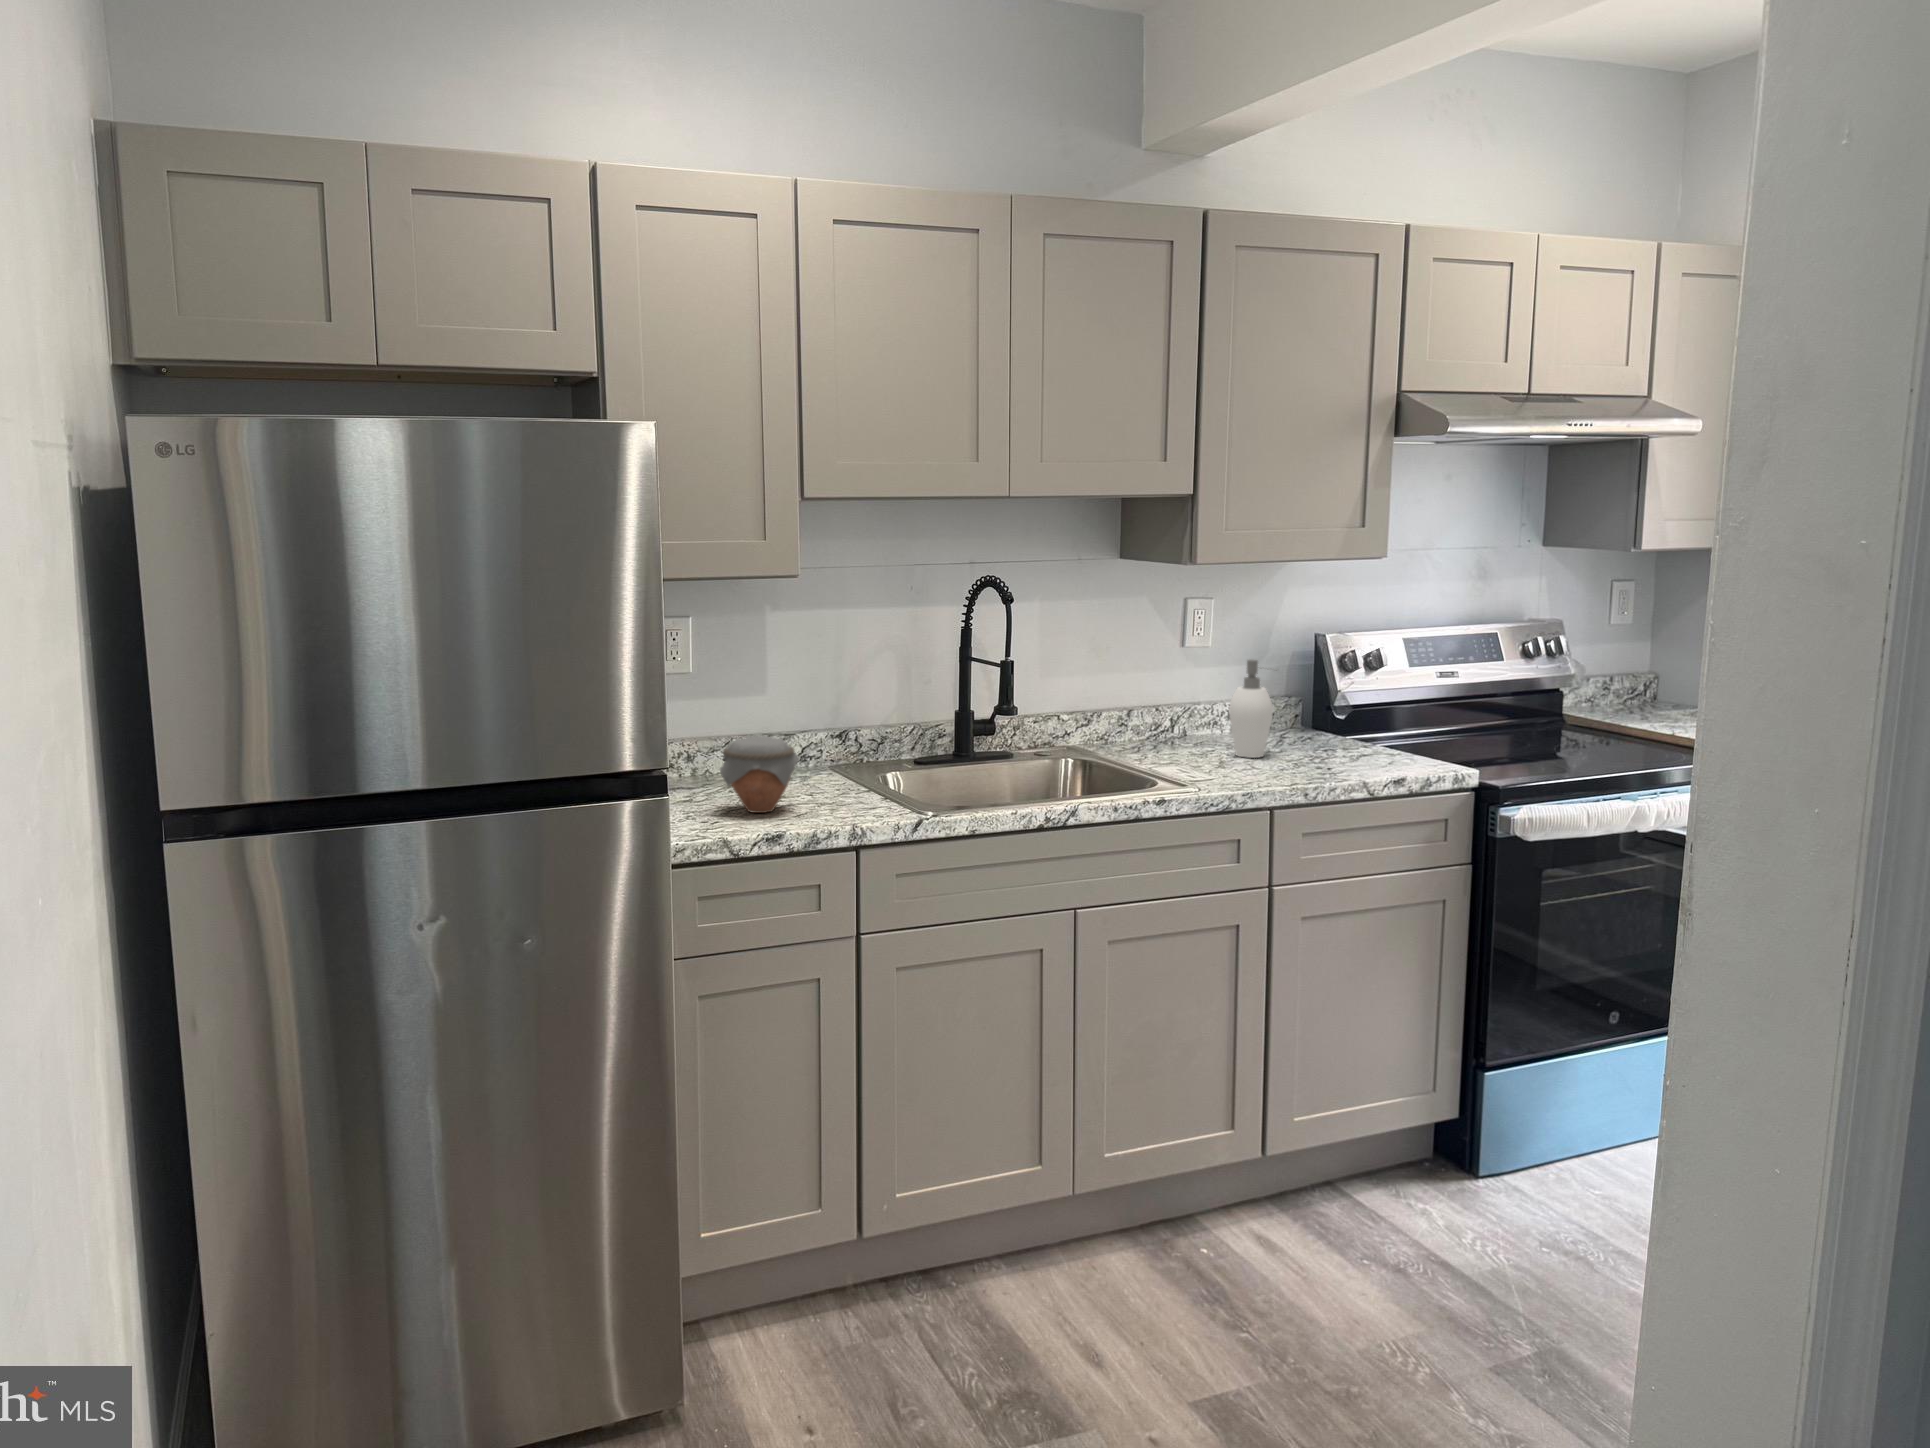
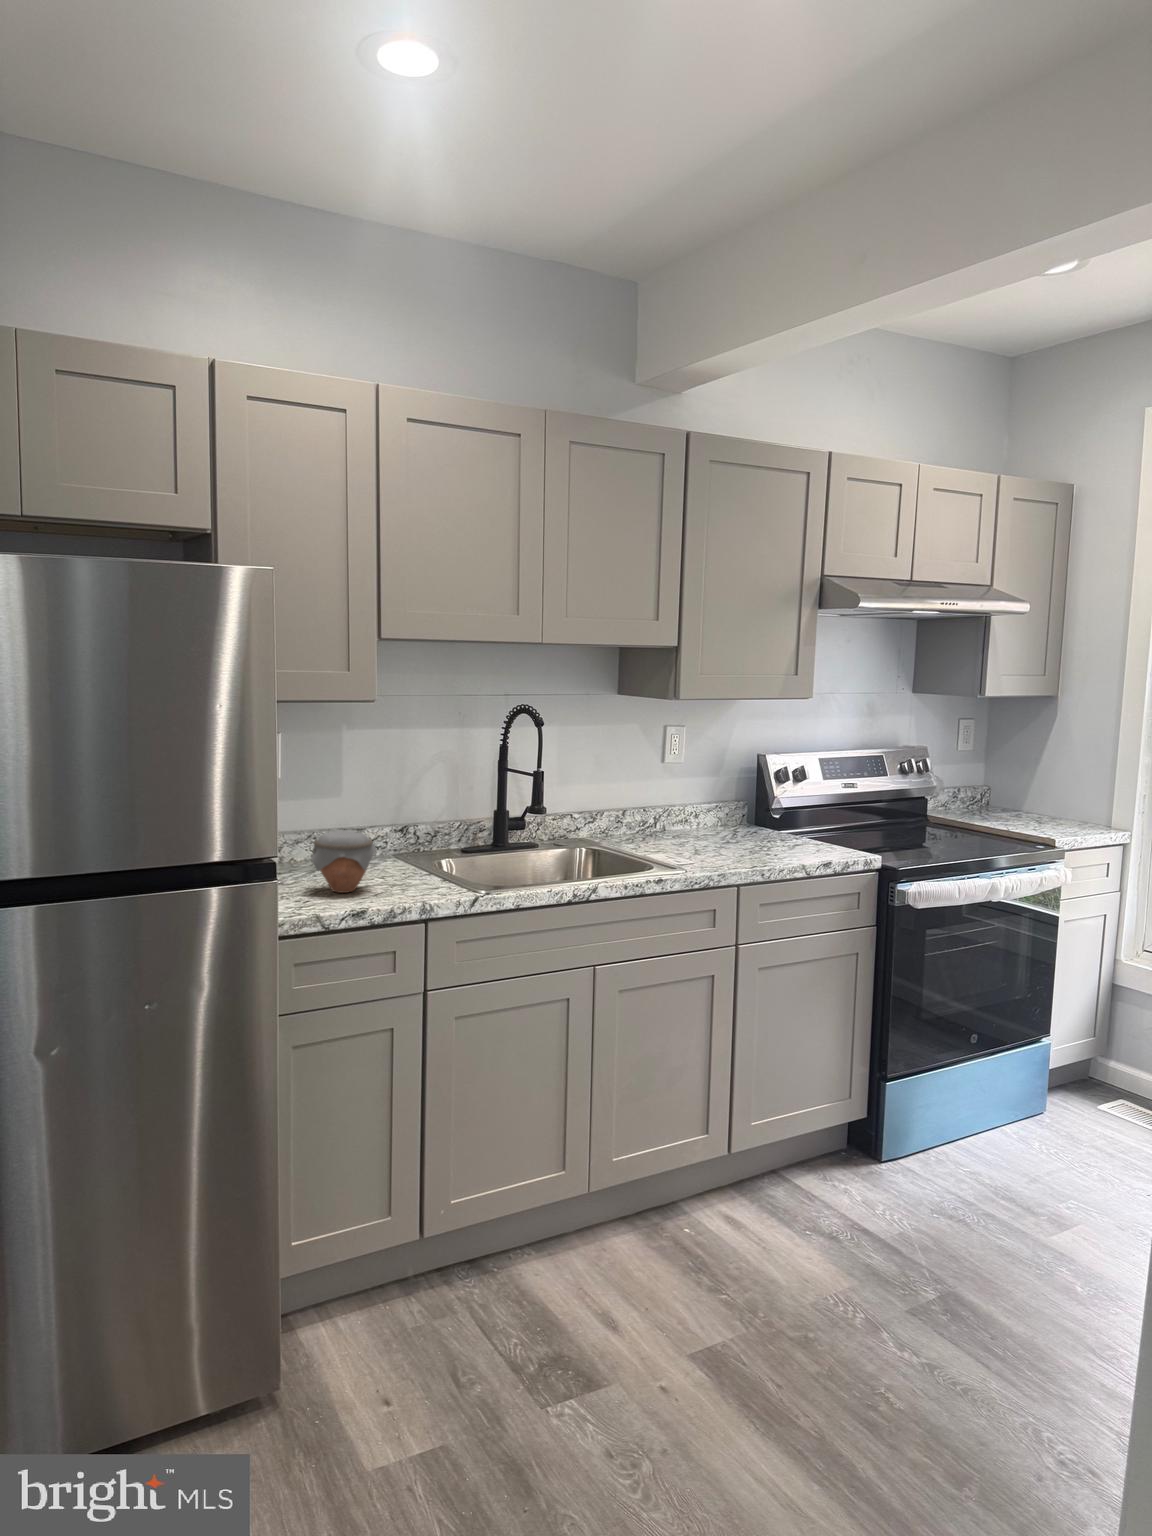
soap dispenser: present [1229,659,1273,758] -> none [700,773,738,847]

